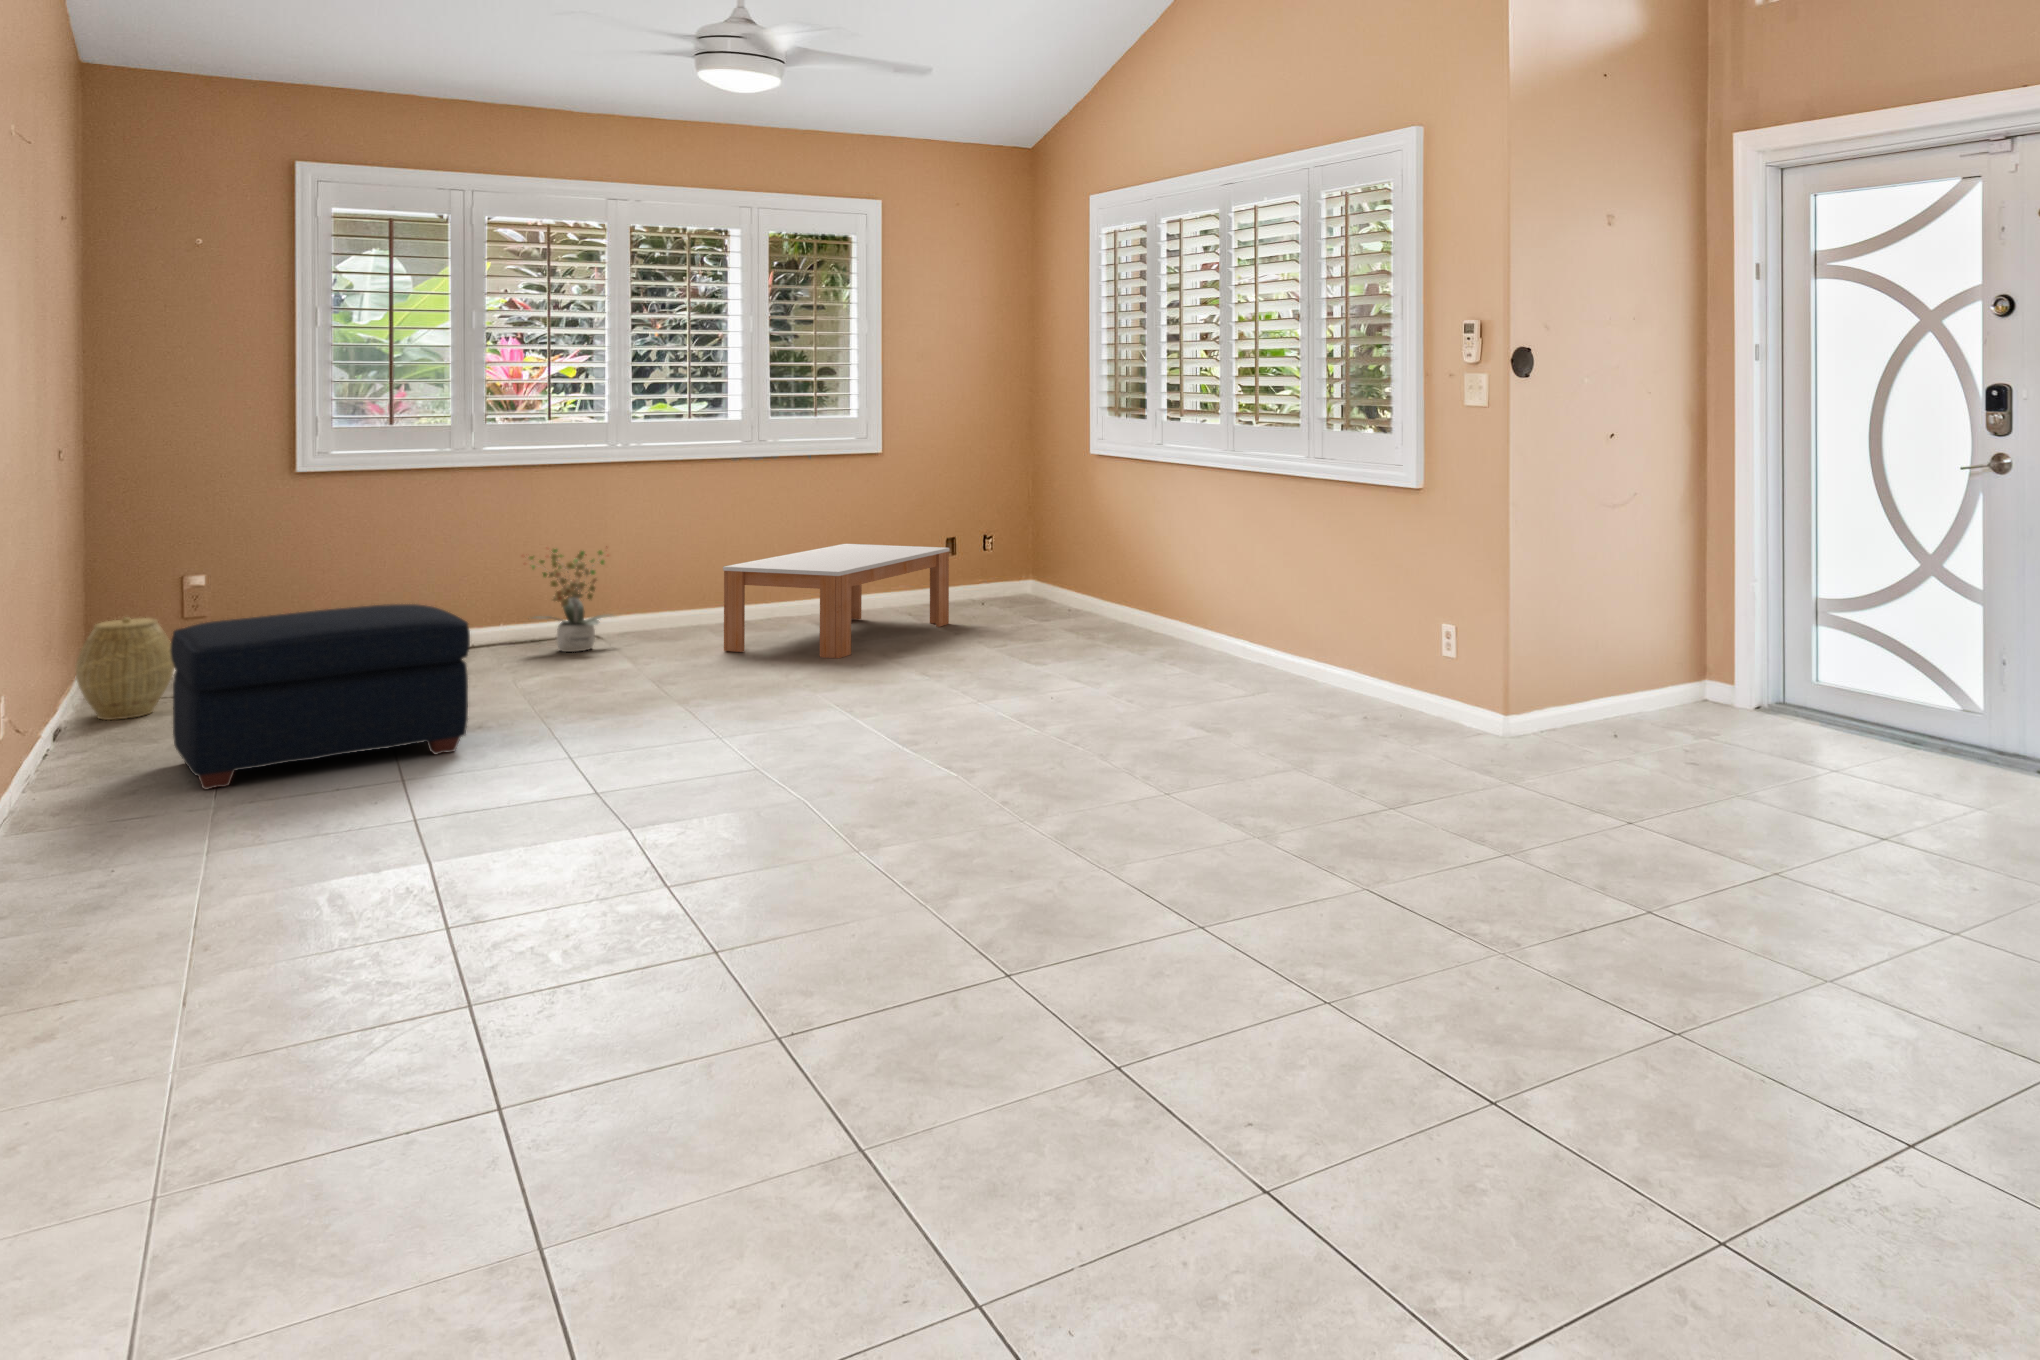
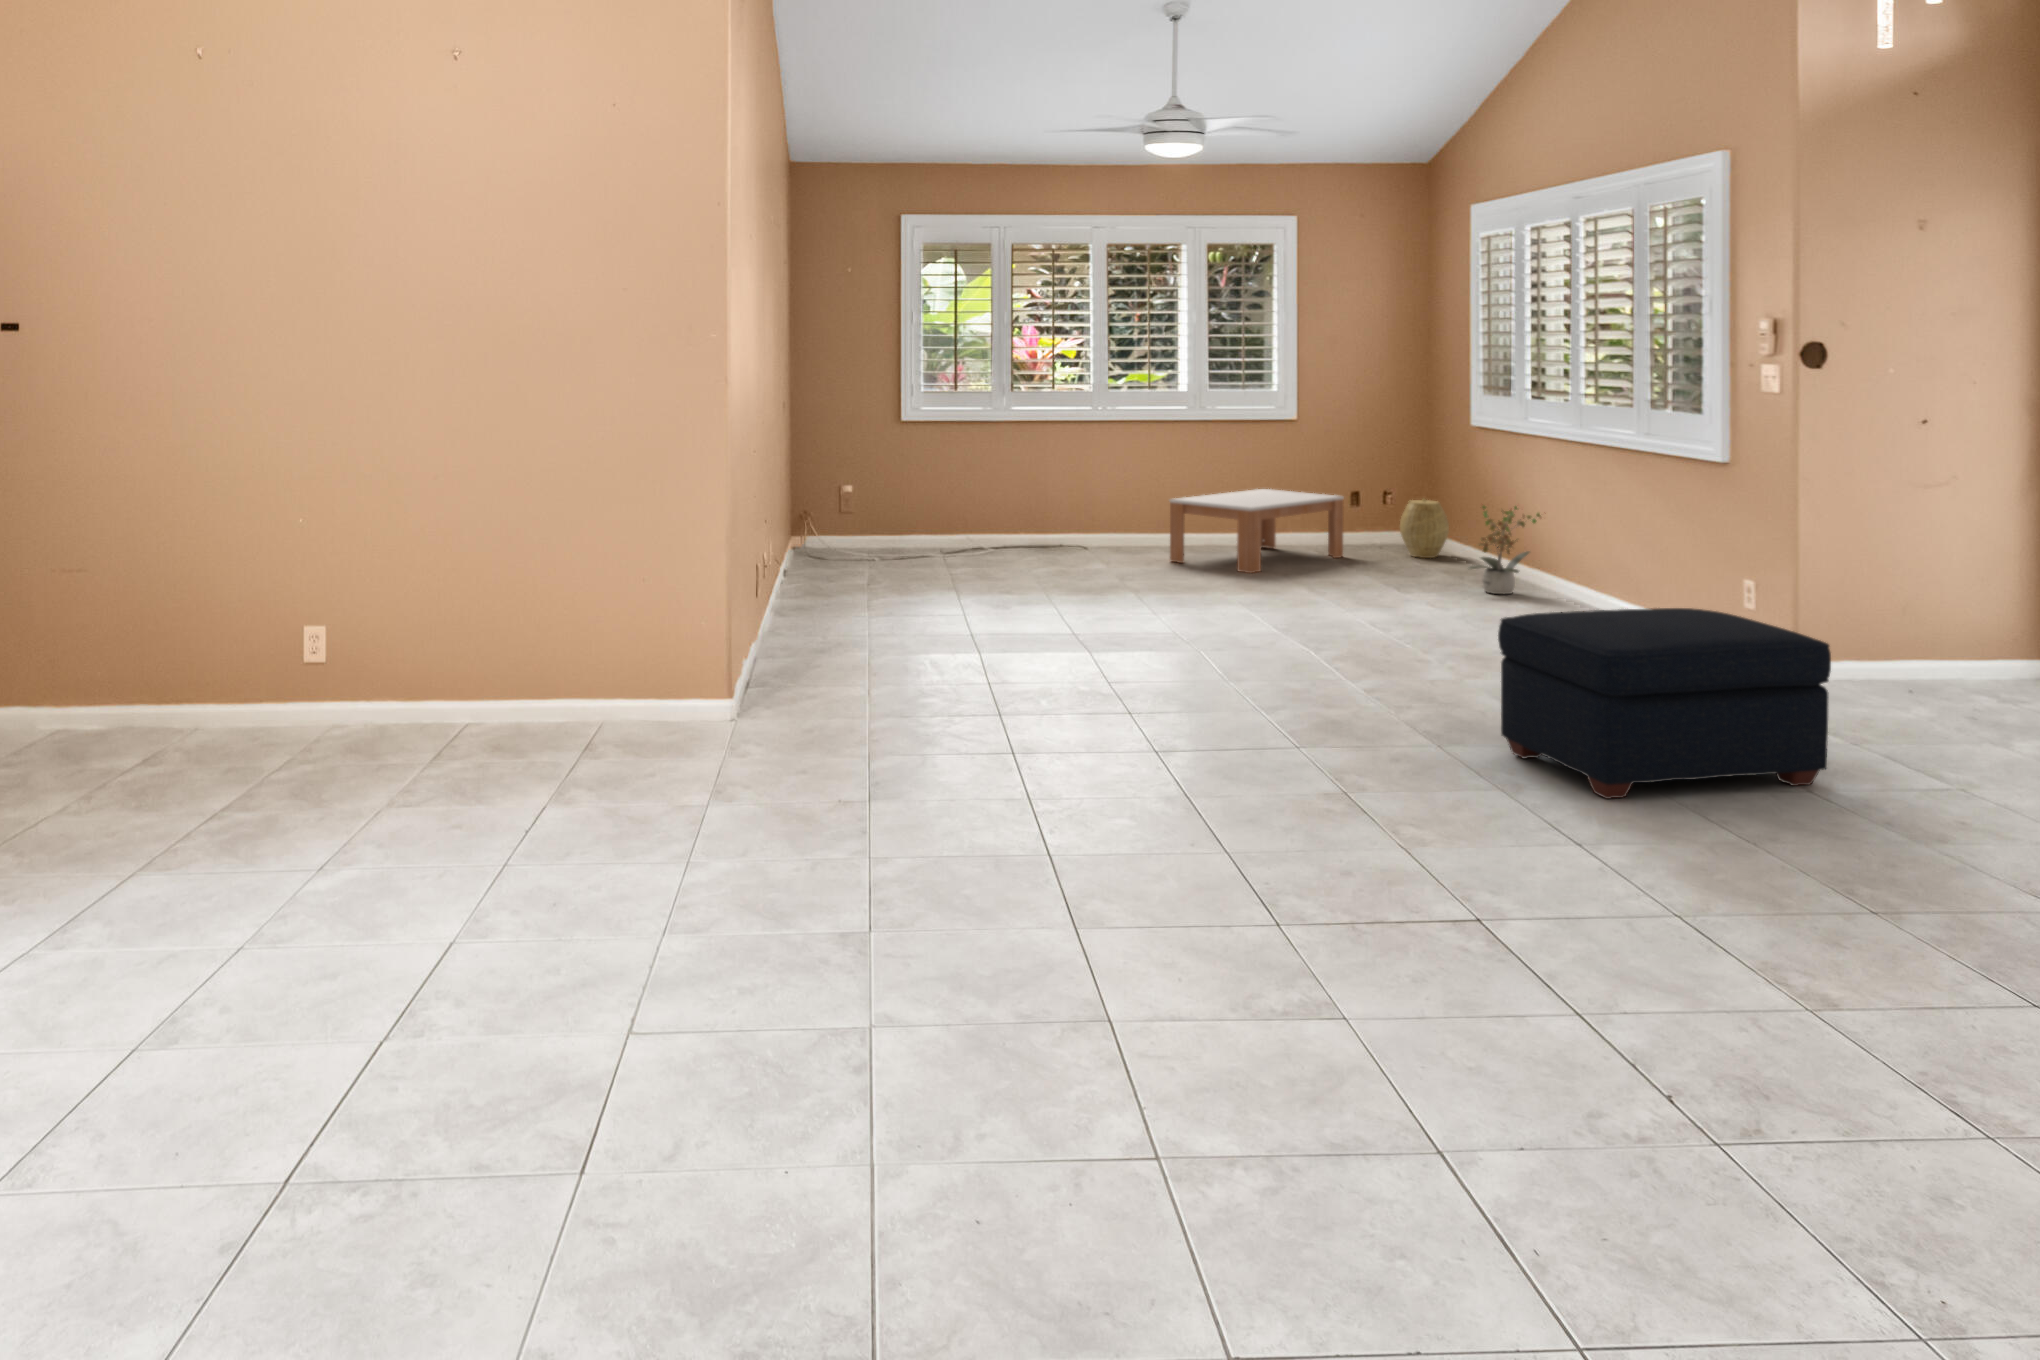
potted plant: present [524,549,611,652] -> present [1469,505,1541,594]
ottoman: present [170,604,470,789] -> present [1498,608,1831,799]
woven basket: present [75,617,174,720] -> present [1400,499,1449,558]

